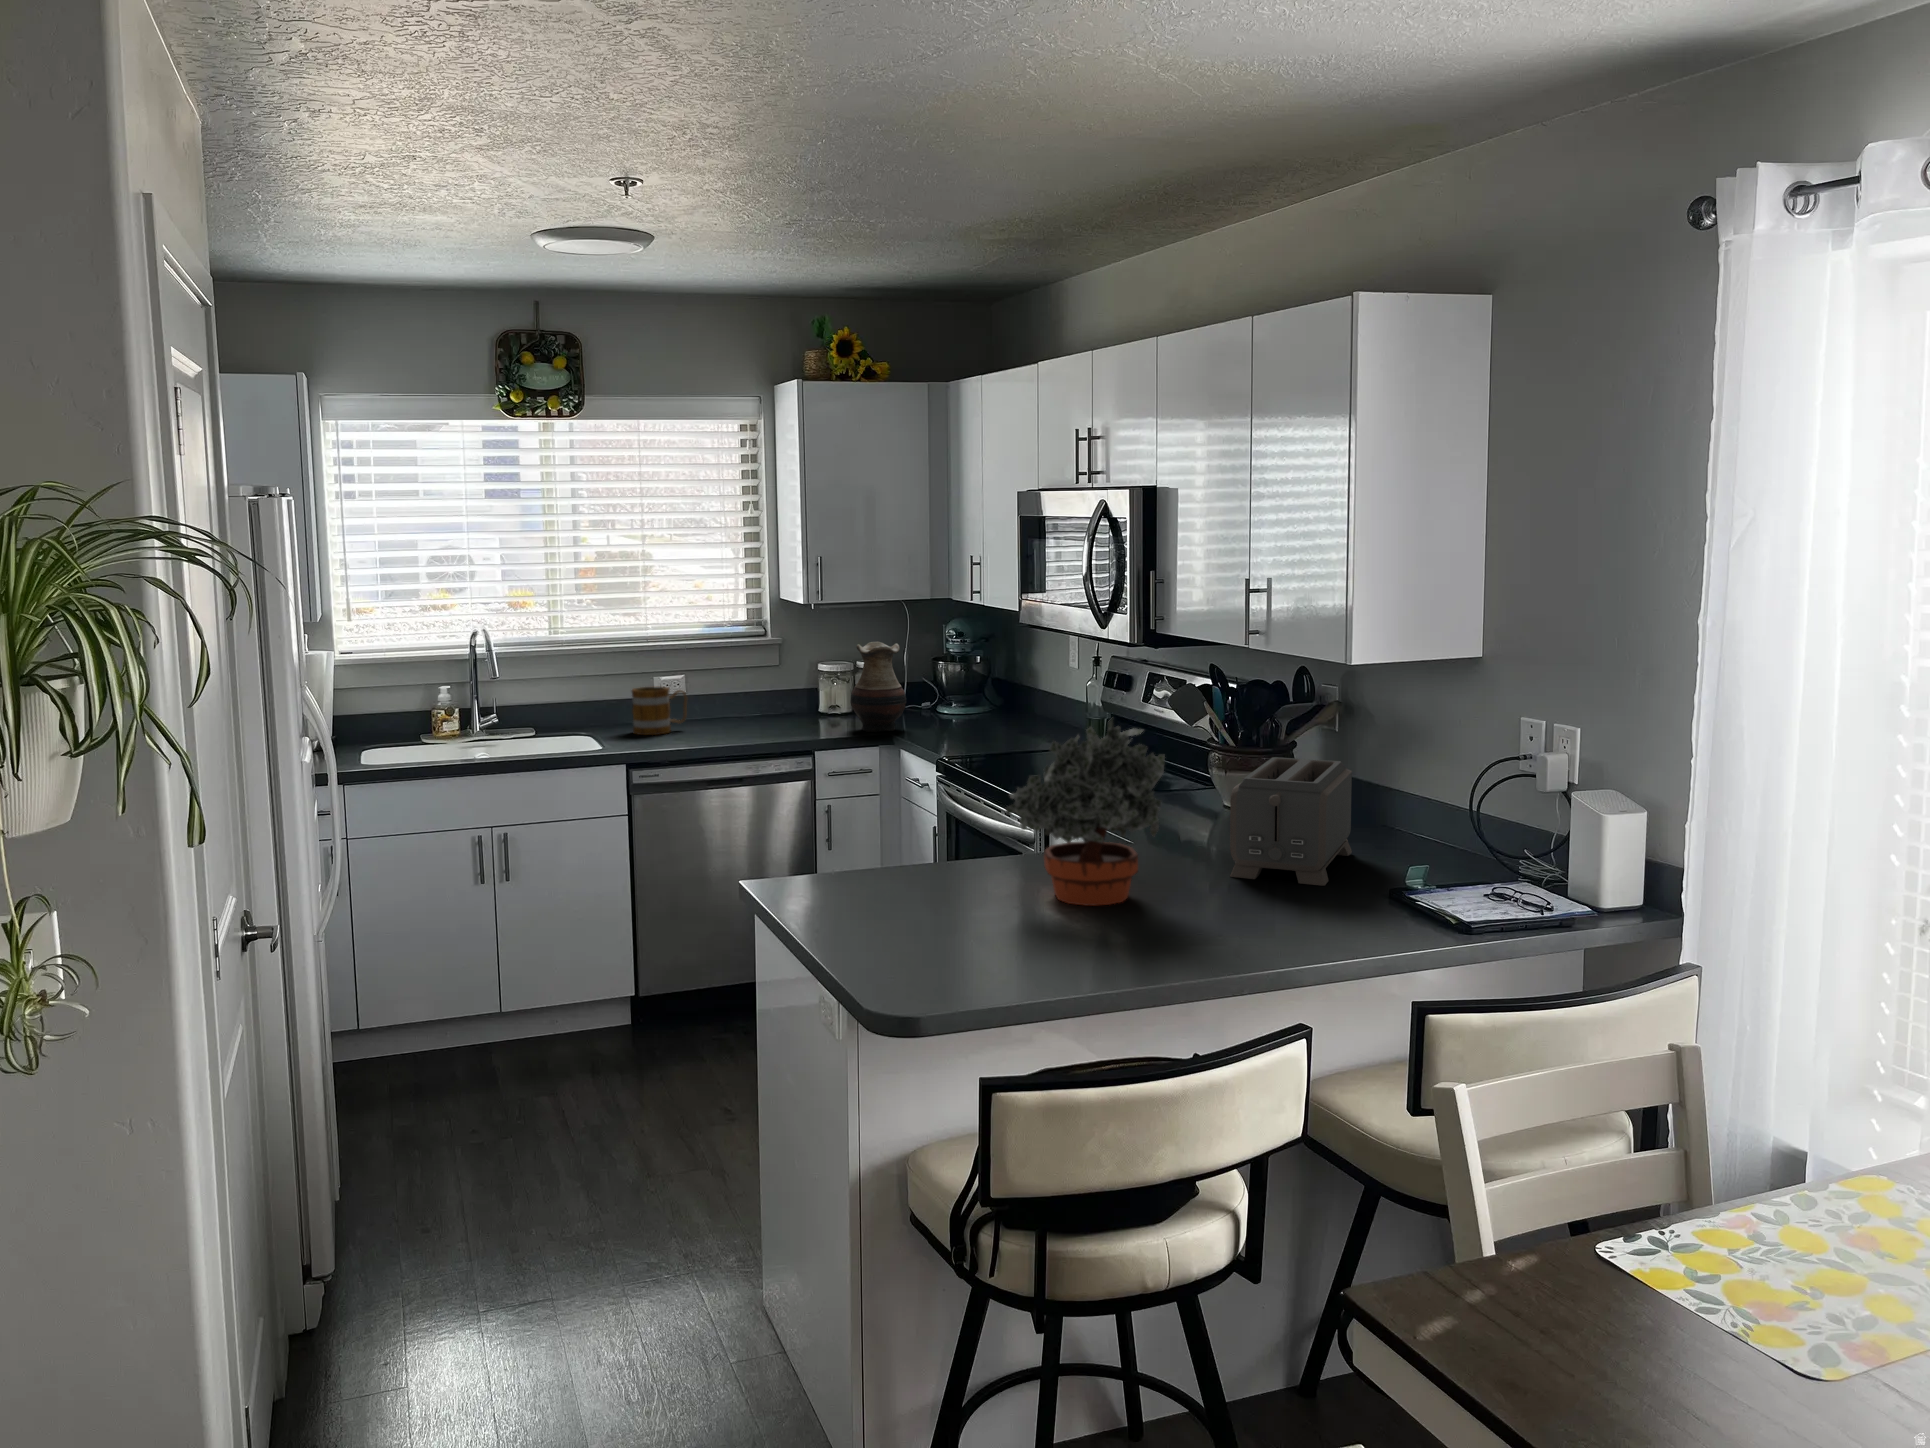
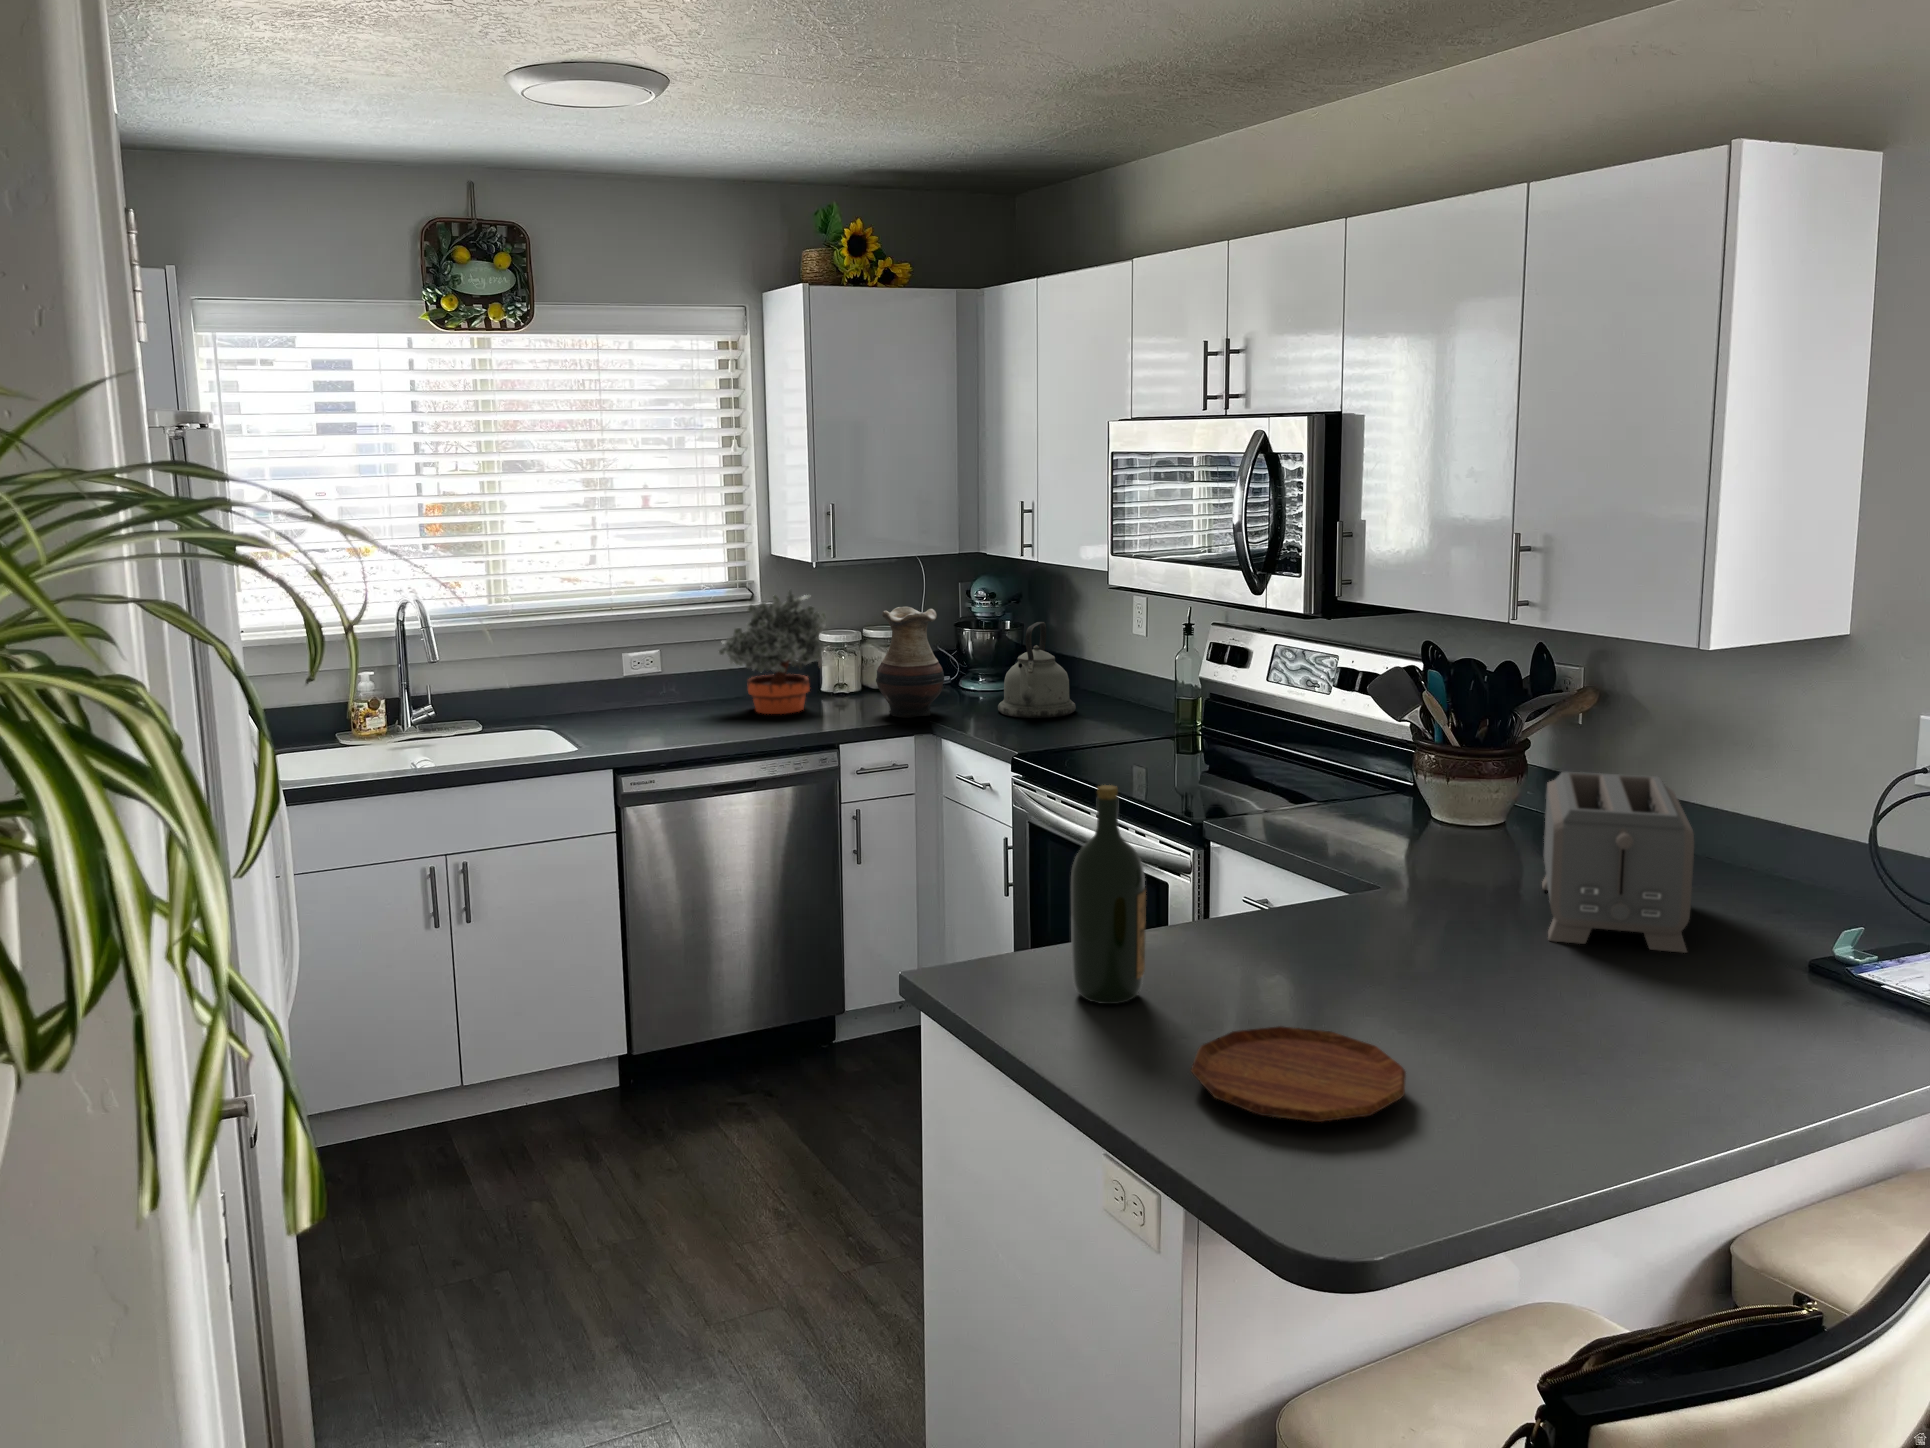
kettle: none [951,656,1015,734] -> present [998,622,1076,718]
mug: present [632,687,687,735] -> none [605,667,673,729]
potted plant: present [1006,719,1165,906] -> present [719,591,826,714]
wine bottle: none [851,745,904,900] -> present [1071,785,1146,1004]
tray: none [889,909,1033,957] -> present [1191,1026,1406,1122]

